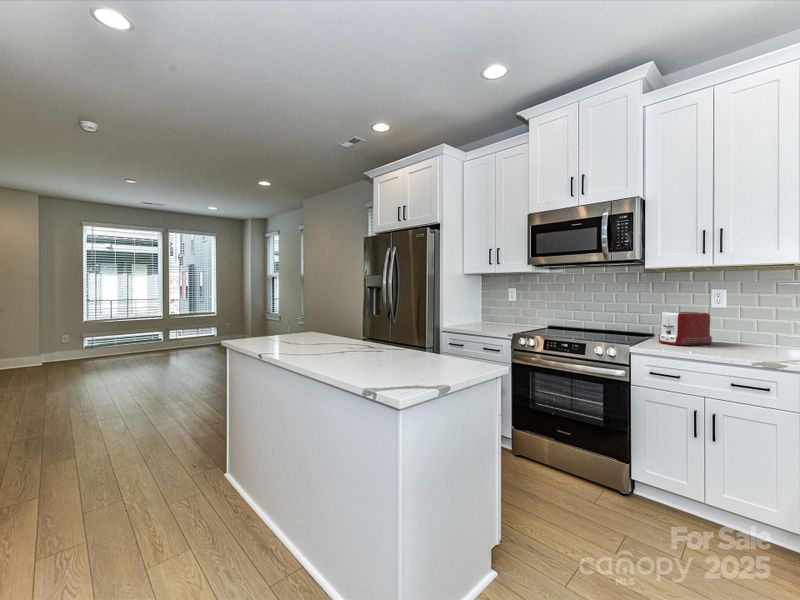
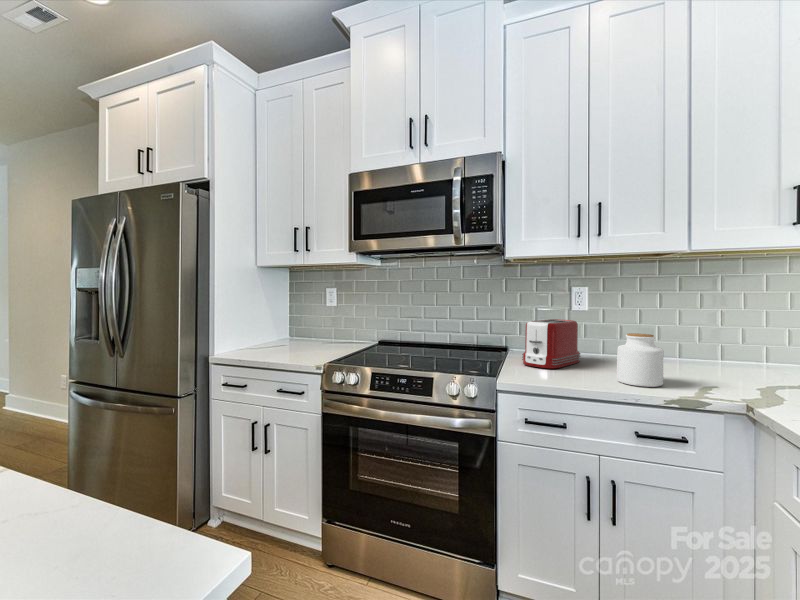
jar: none [733,321,775,358] -> present [617,333,664,387]

